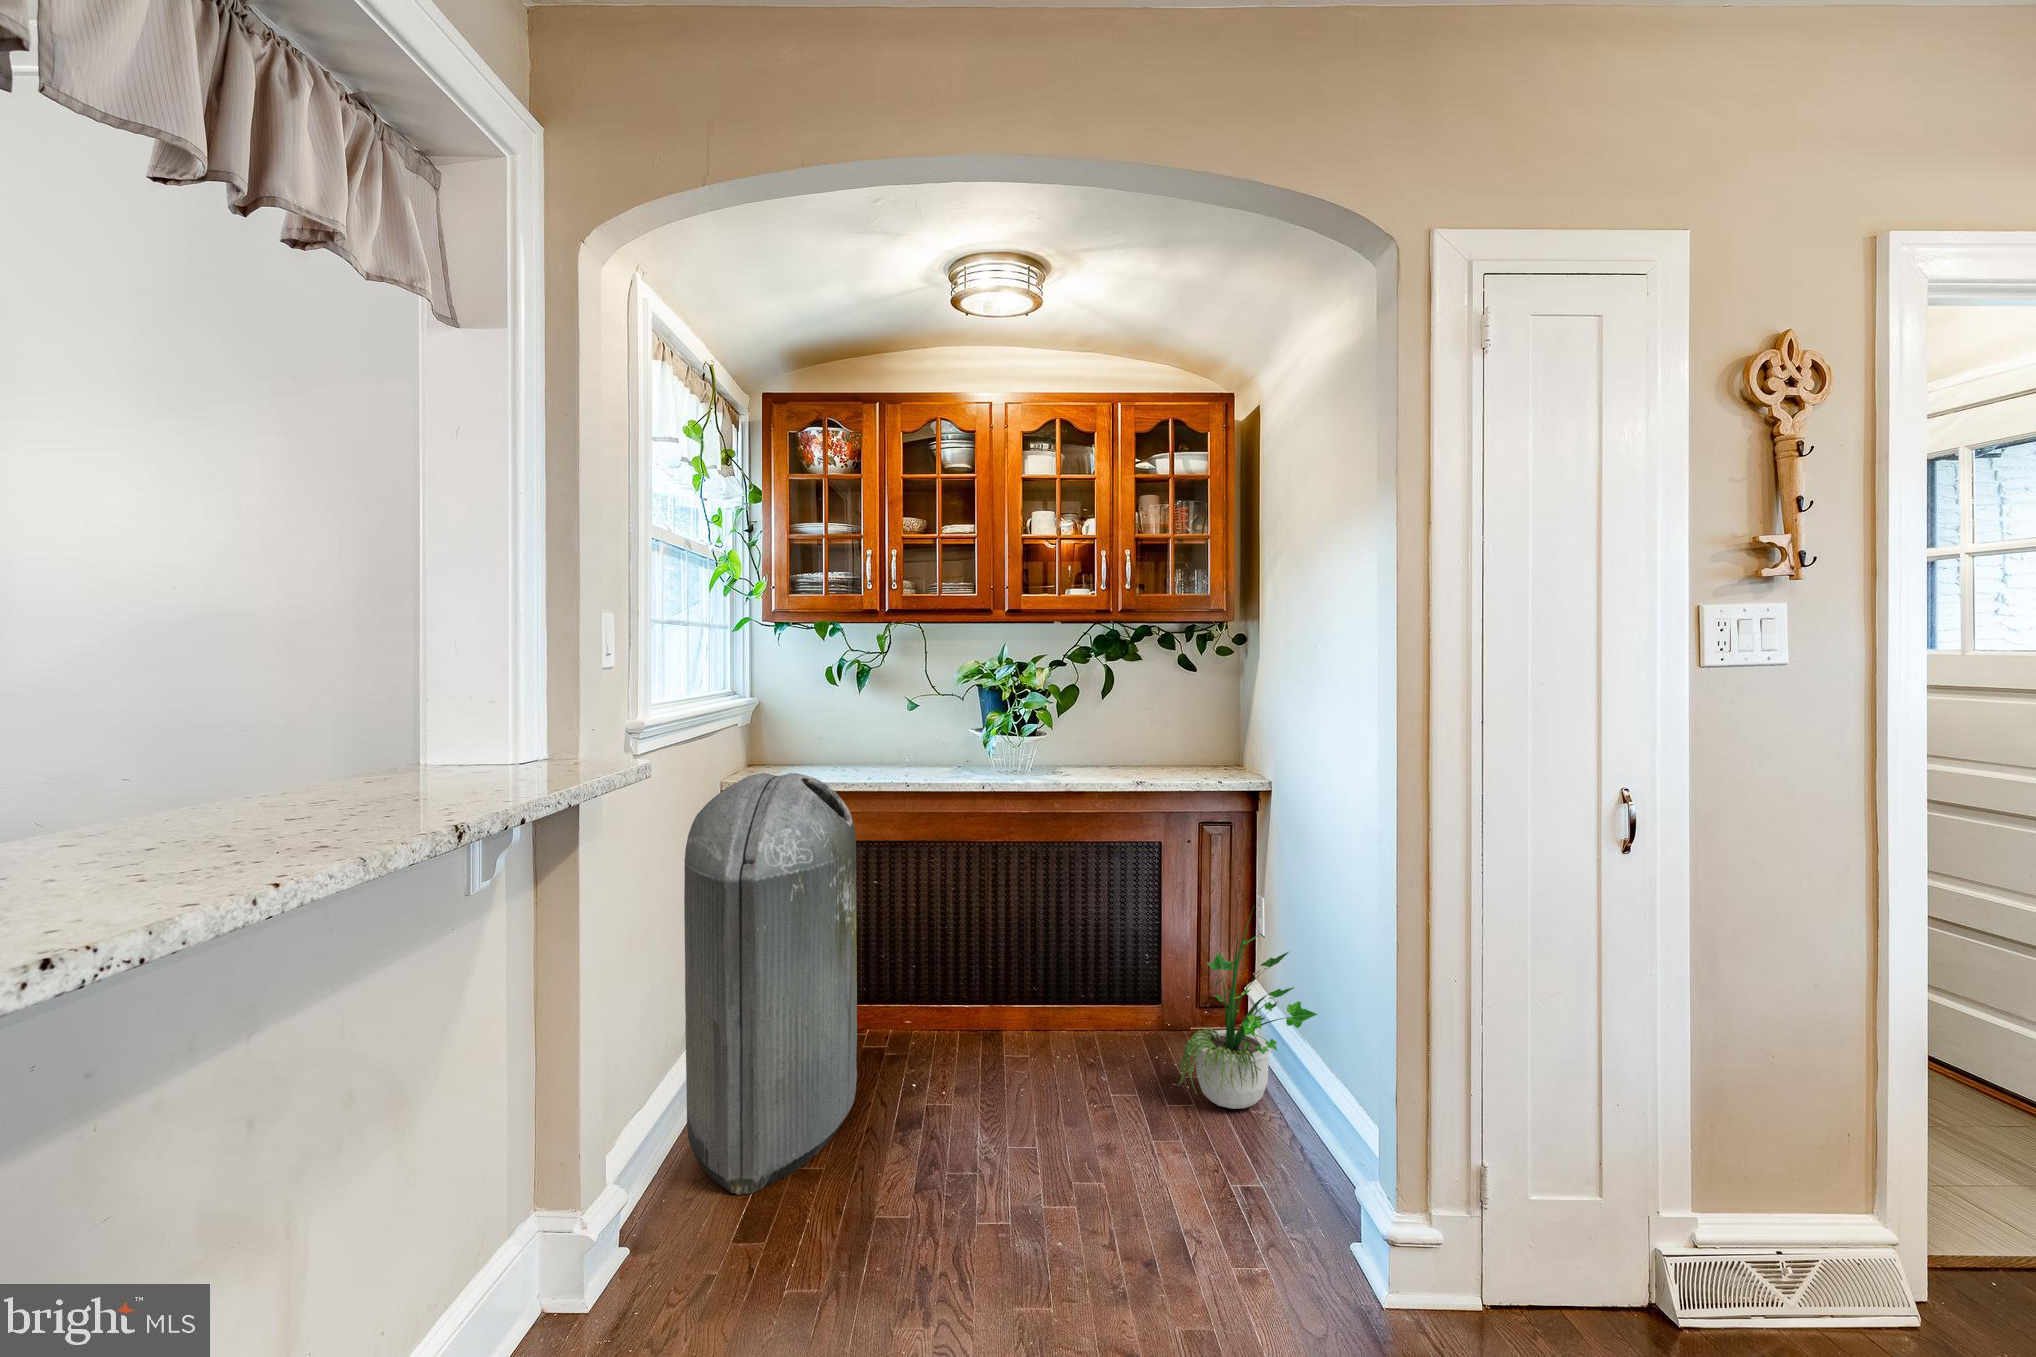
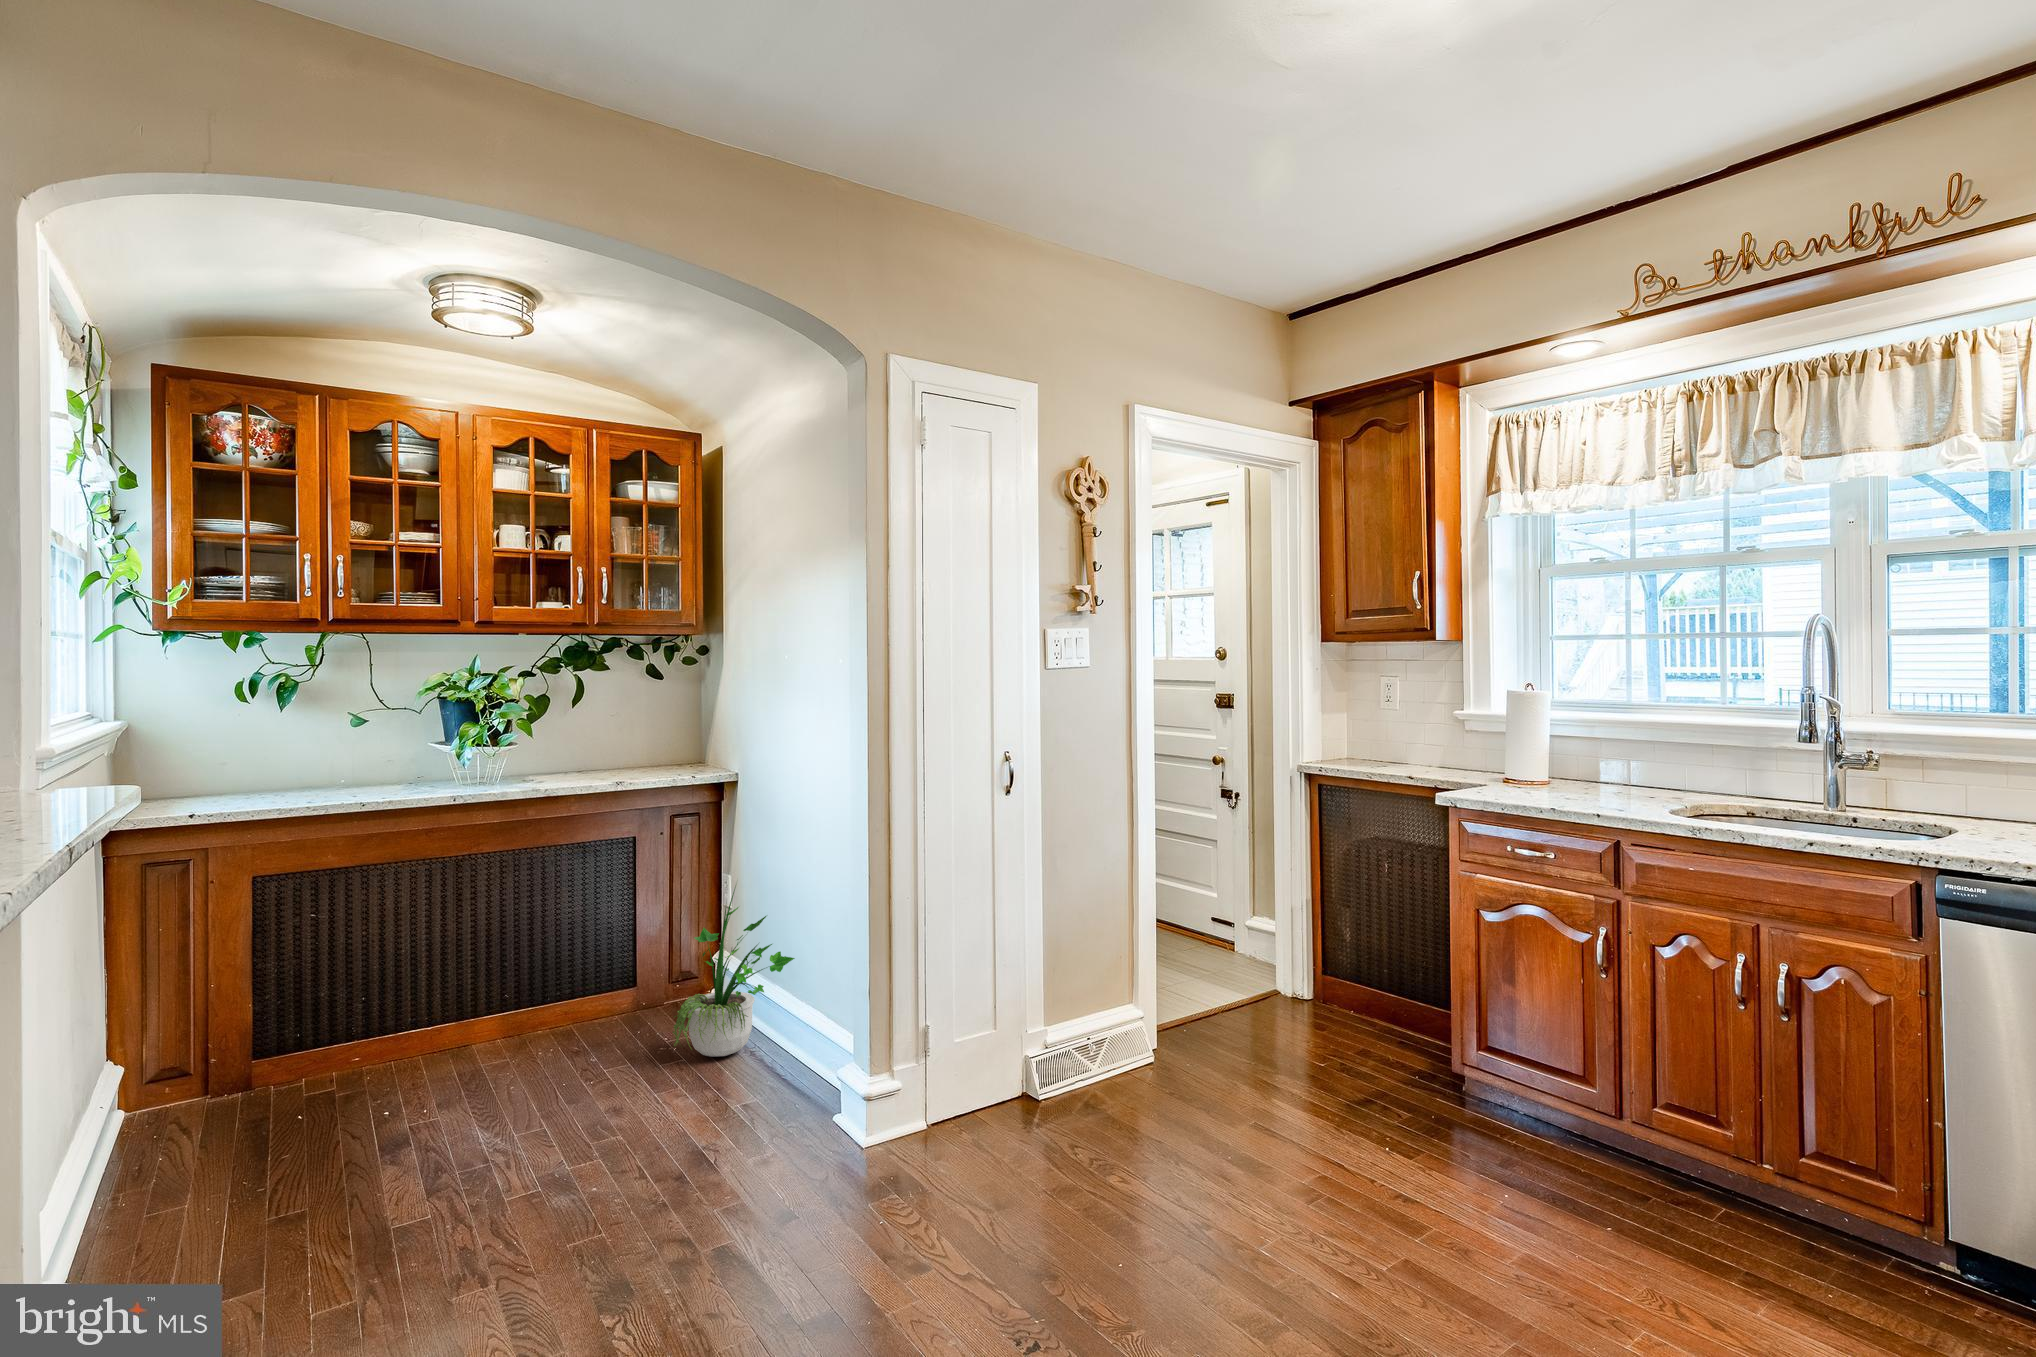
trash can: present [684,773,857,1195] -> none [100,791,327,1242]

